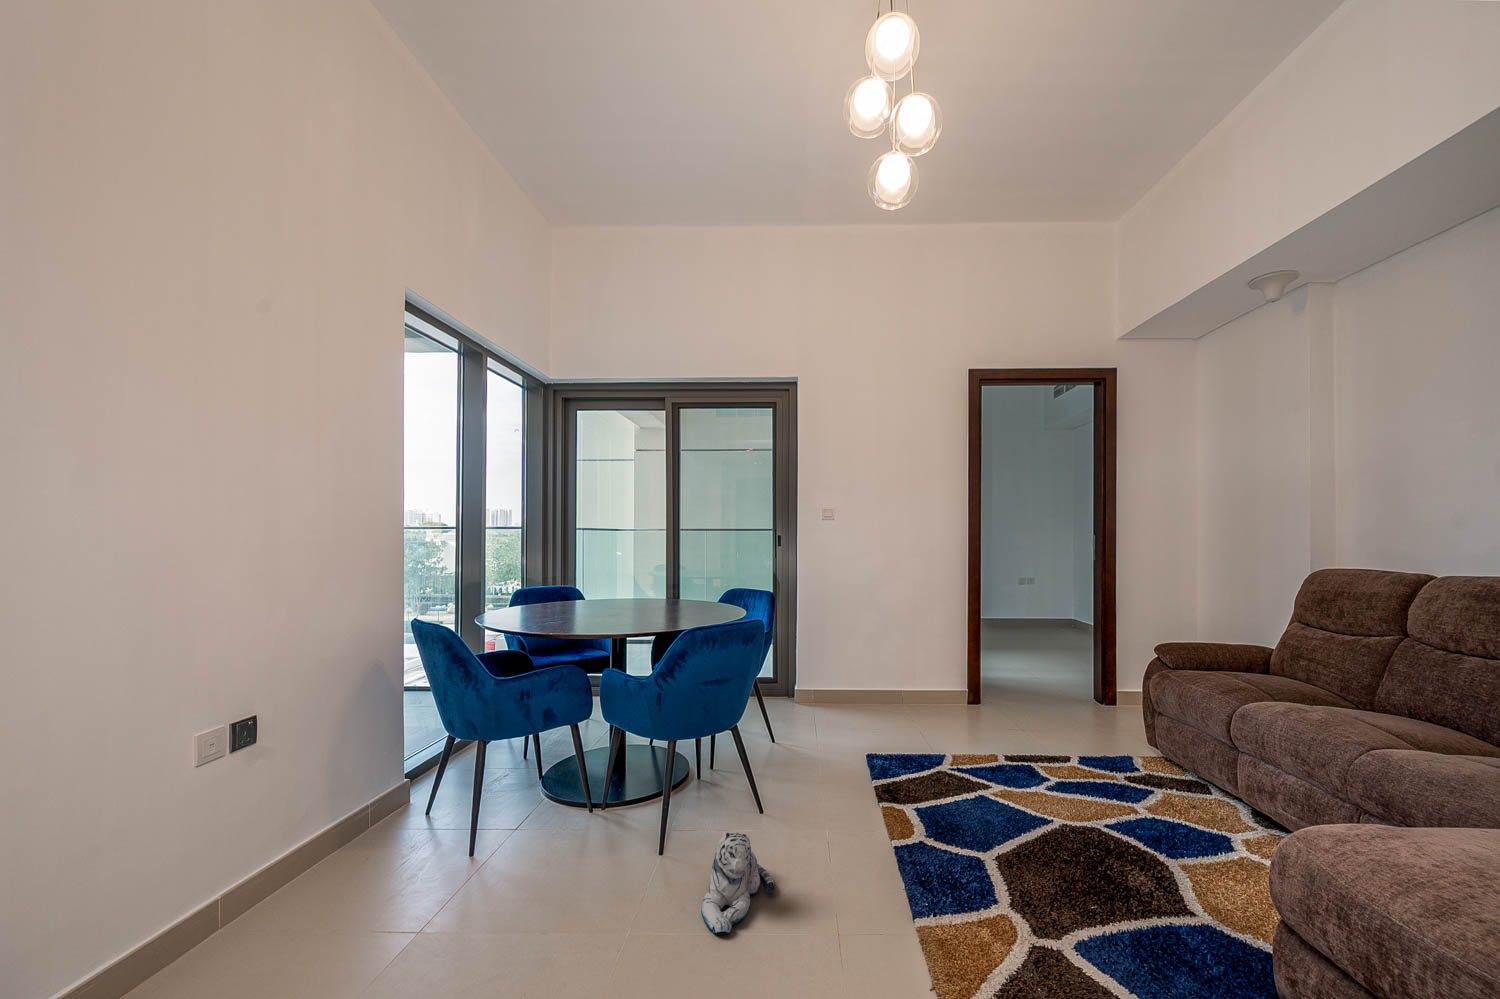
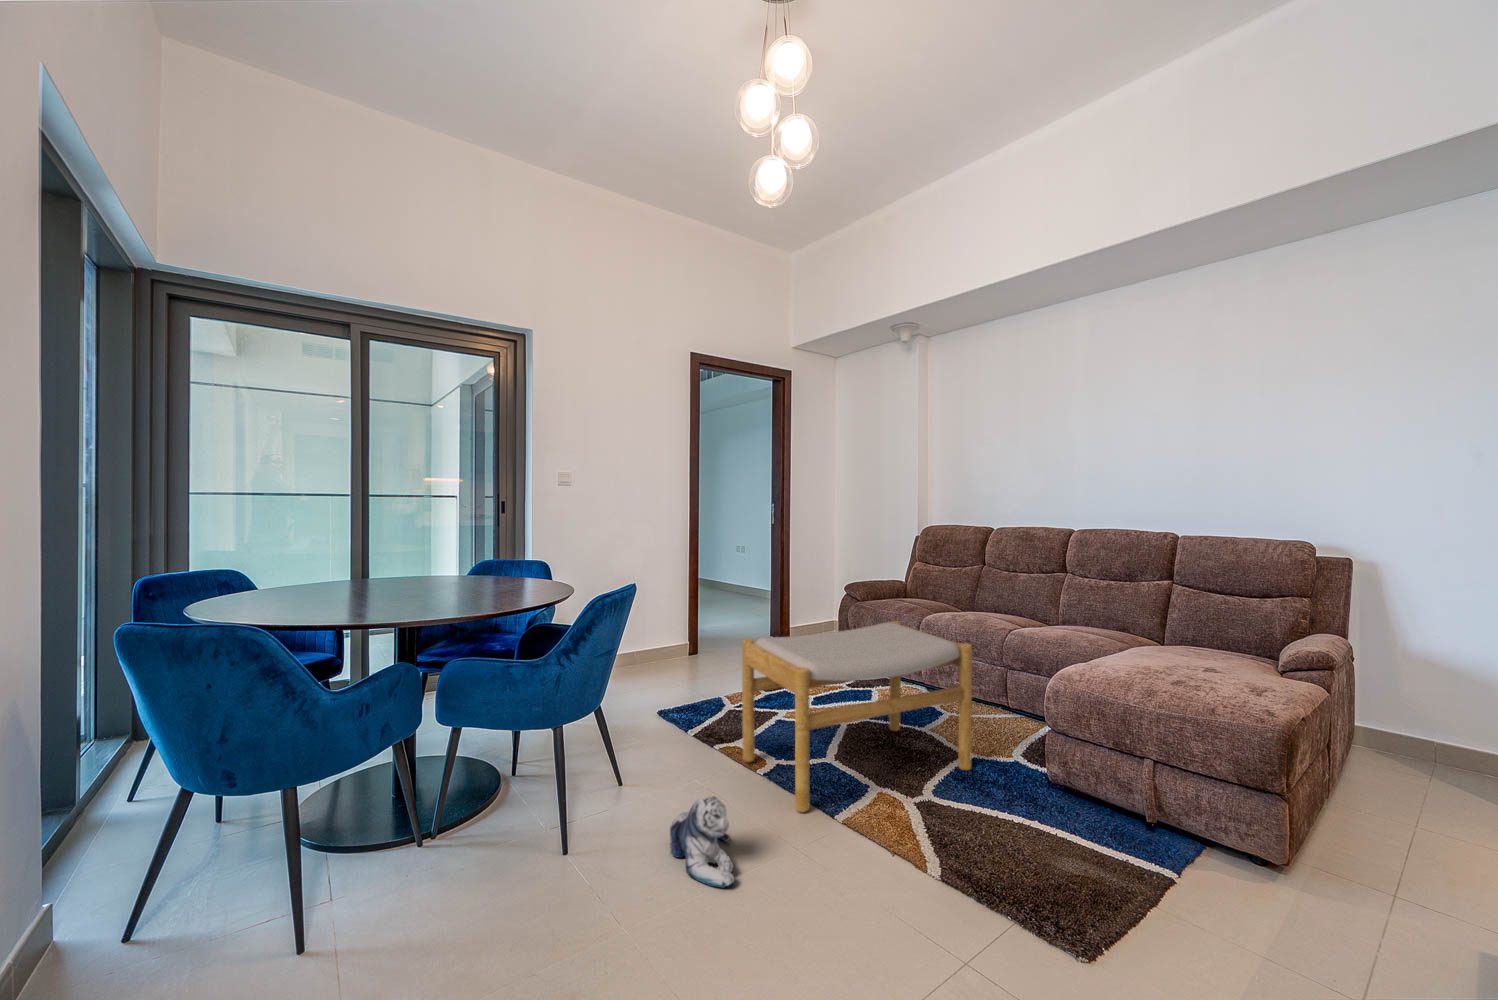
footstool: none [875,679,1189,934] -> present [742,621,972,812]

